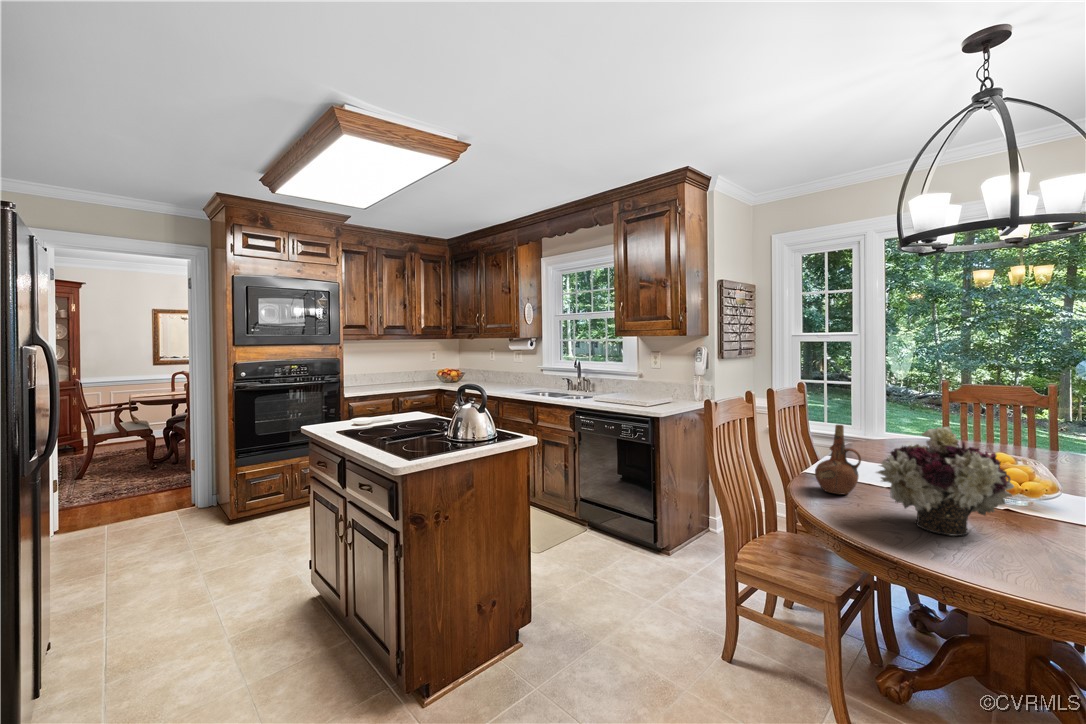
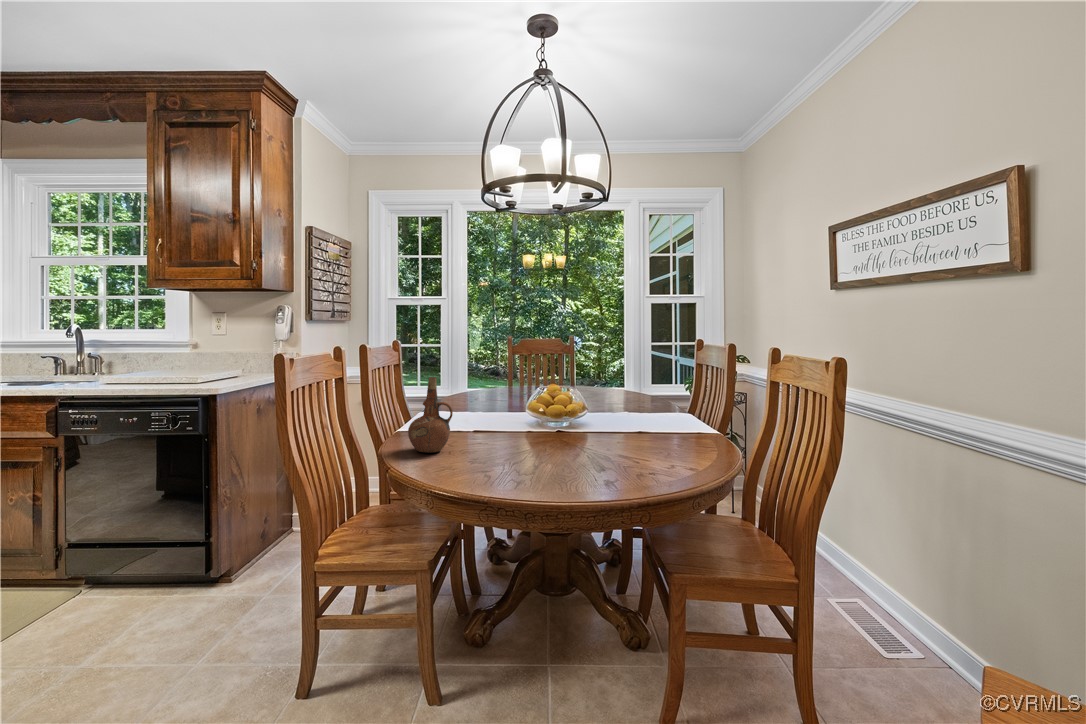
flower arrangement: present [877,427,1014,536] -> none [466,369,573,475]

